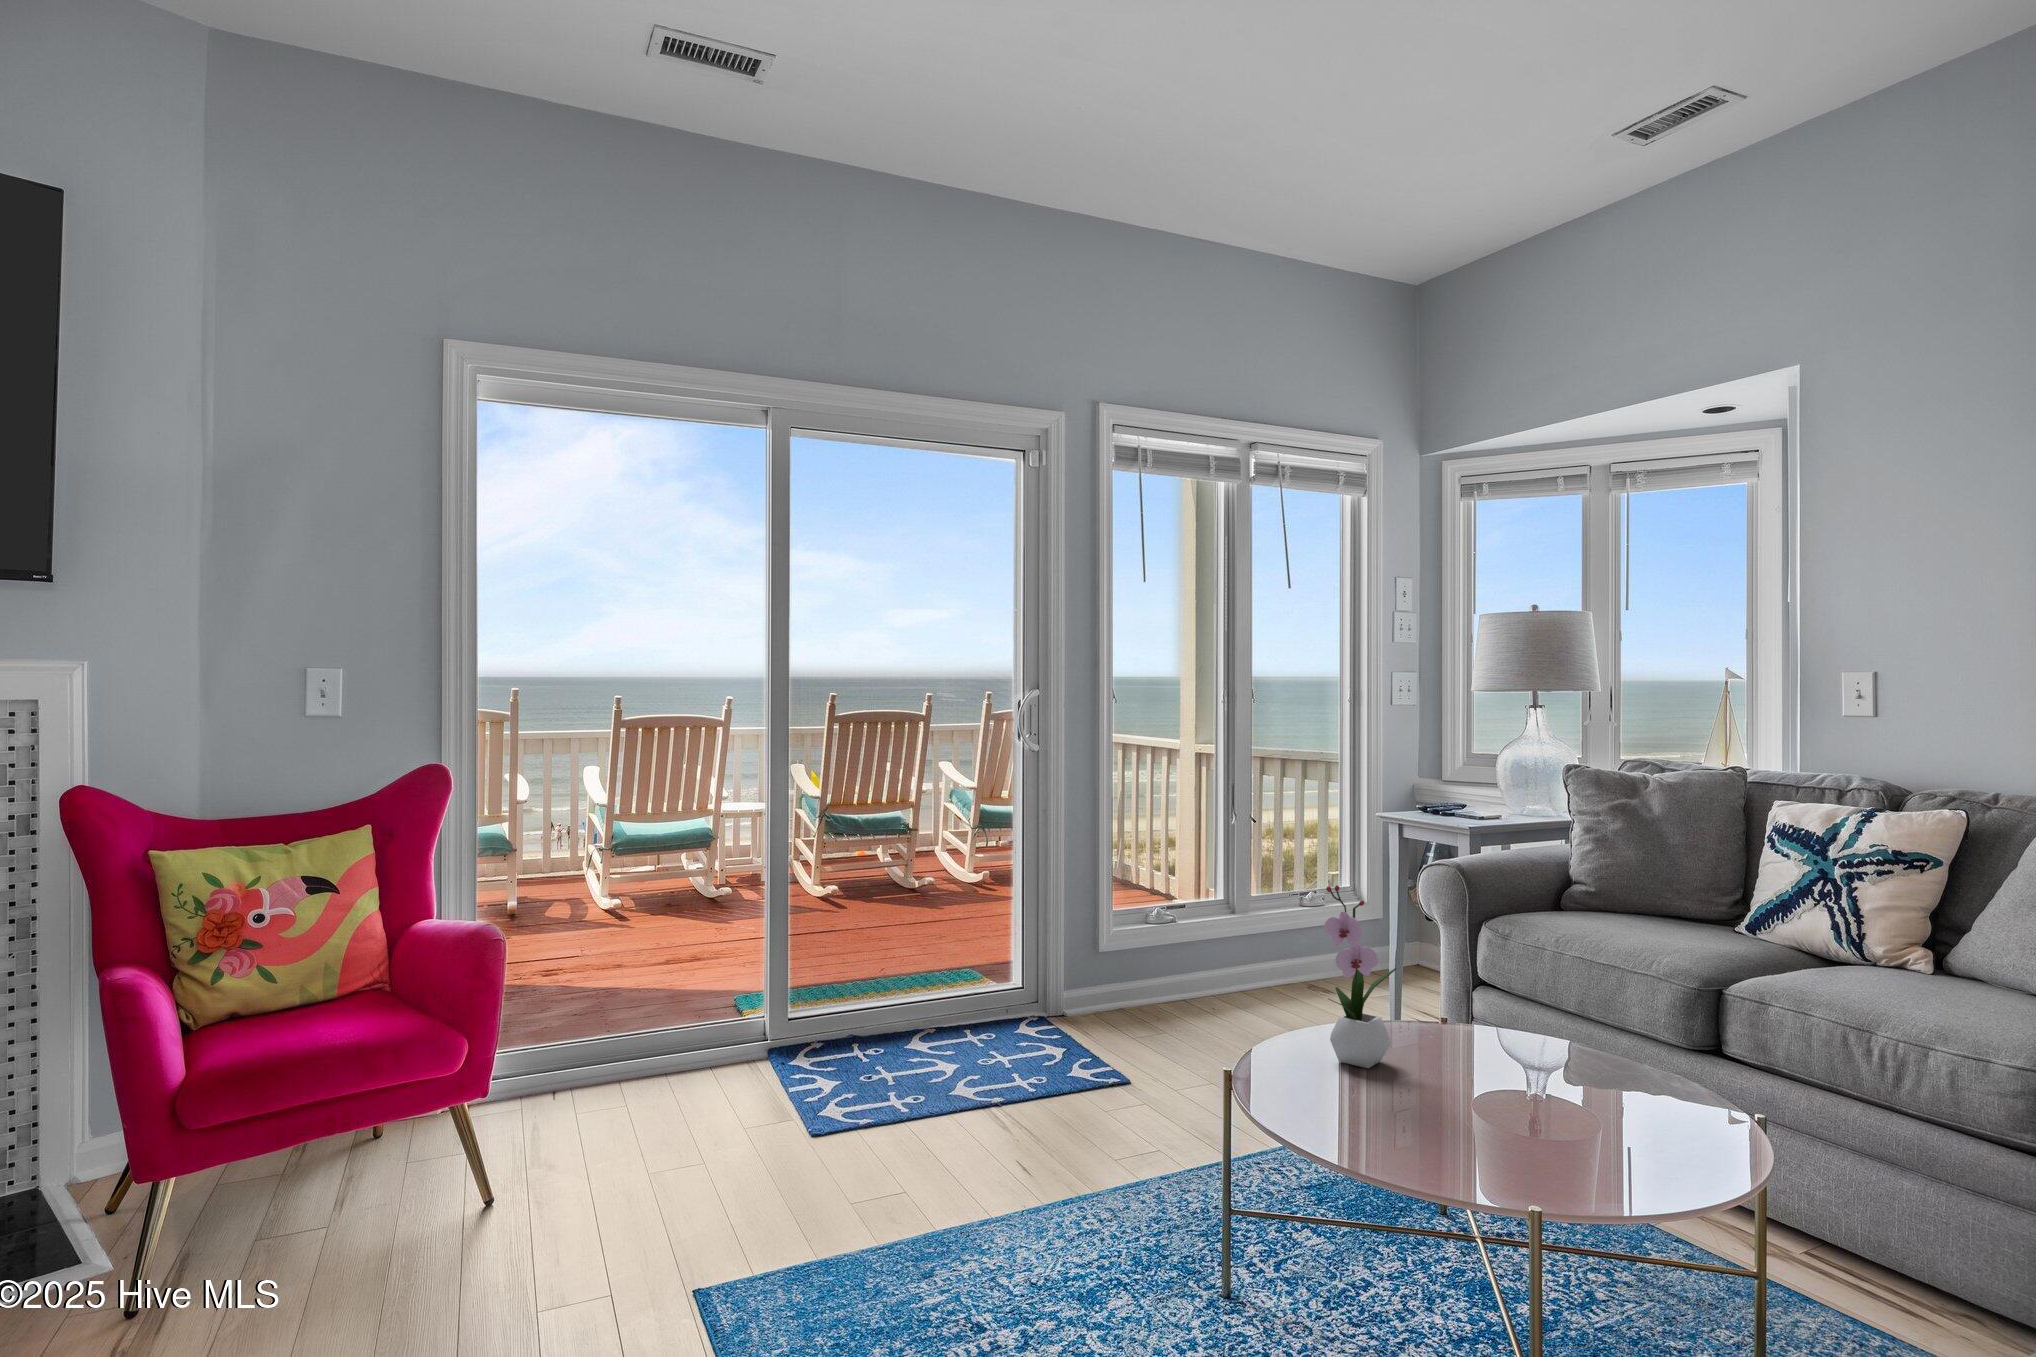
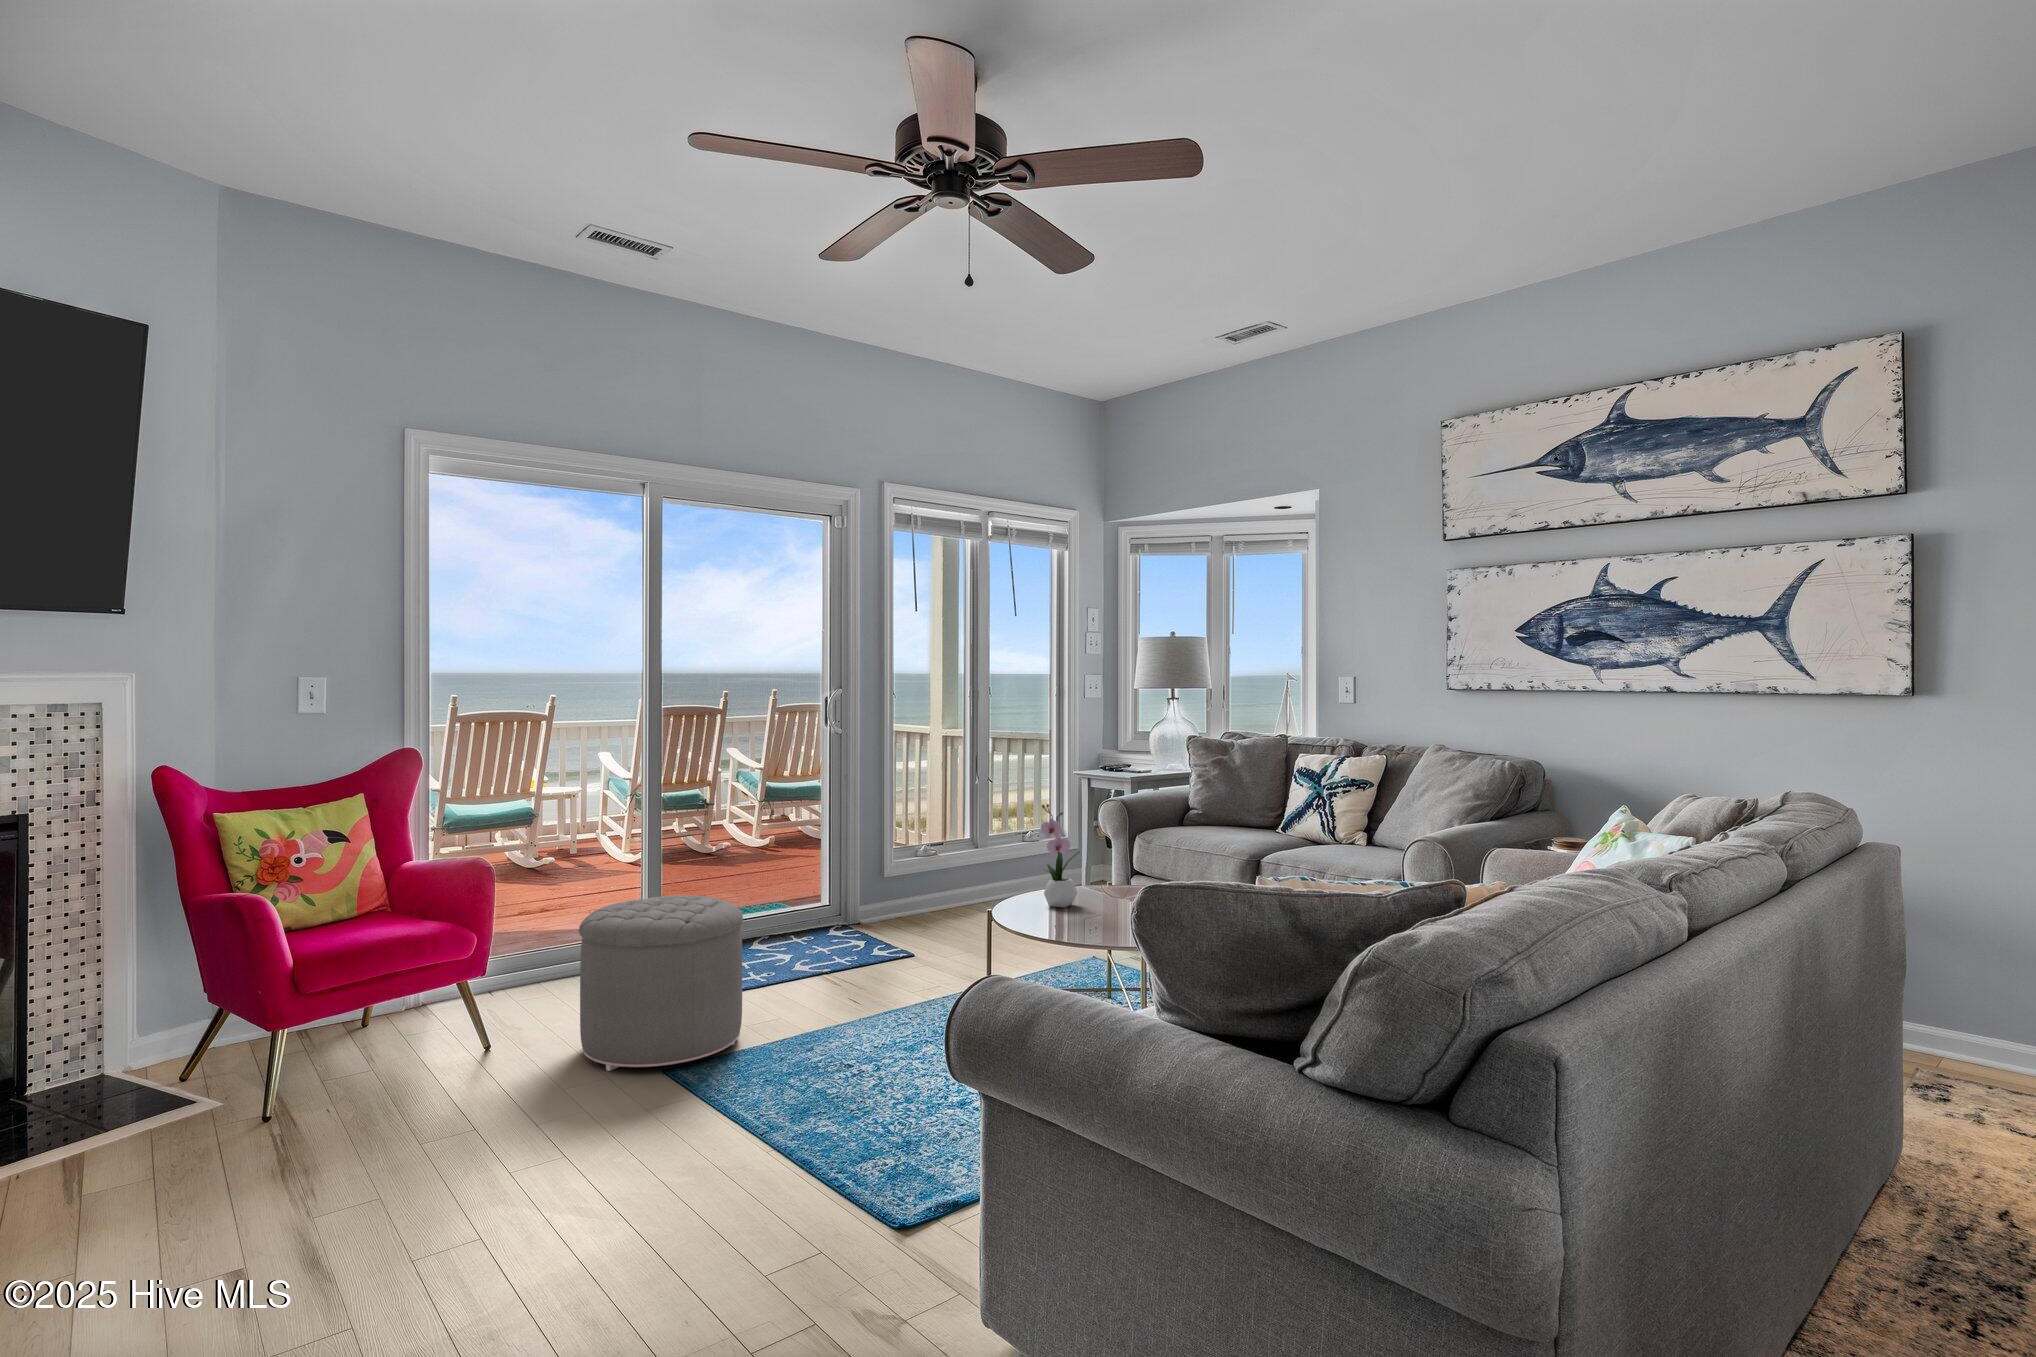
ottoman: none [598,994,844,1282] -> present [579,895,743,1071]

